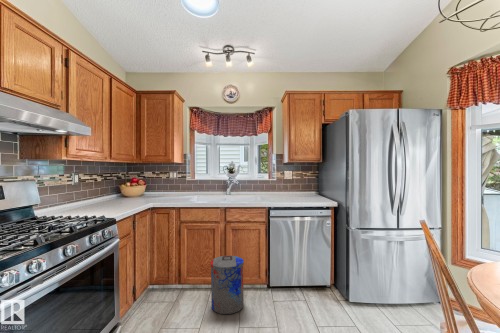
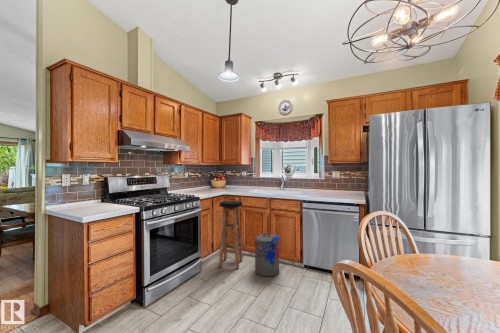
bar stool: none [155,215,189,316] -> present [219,201,242,268]

